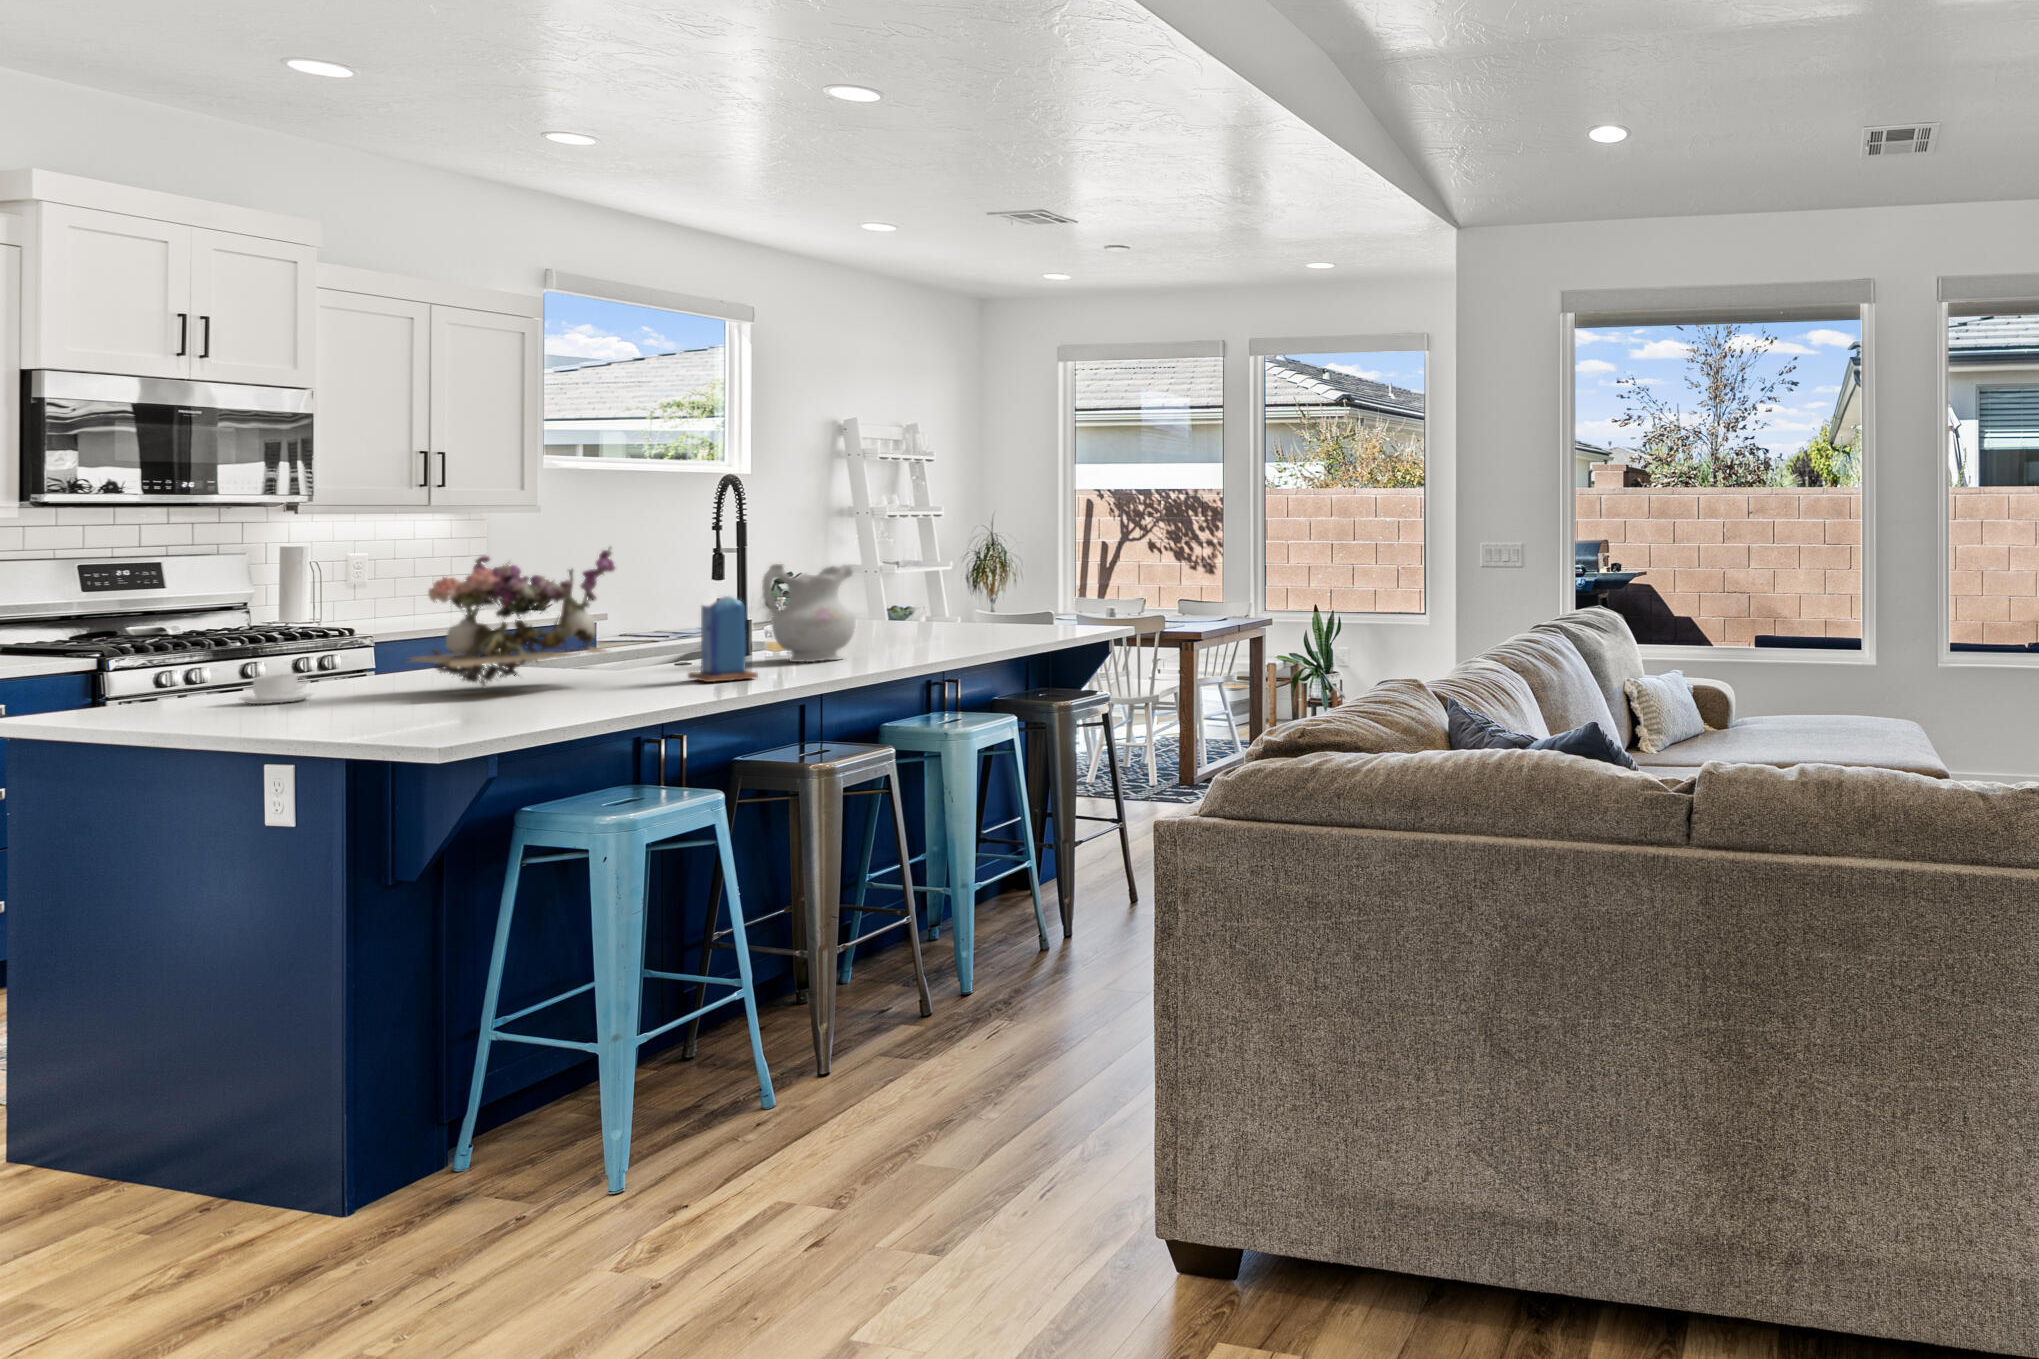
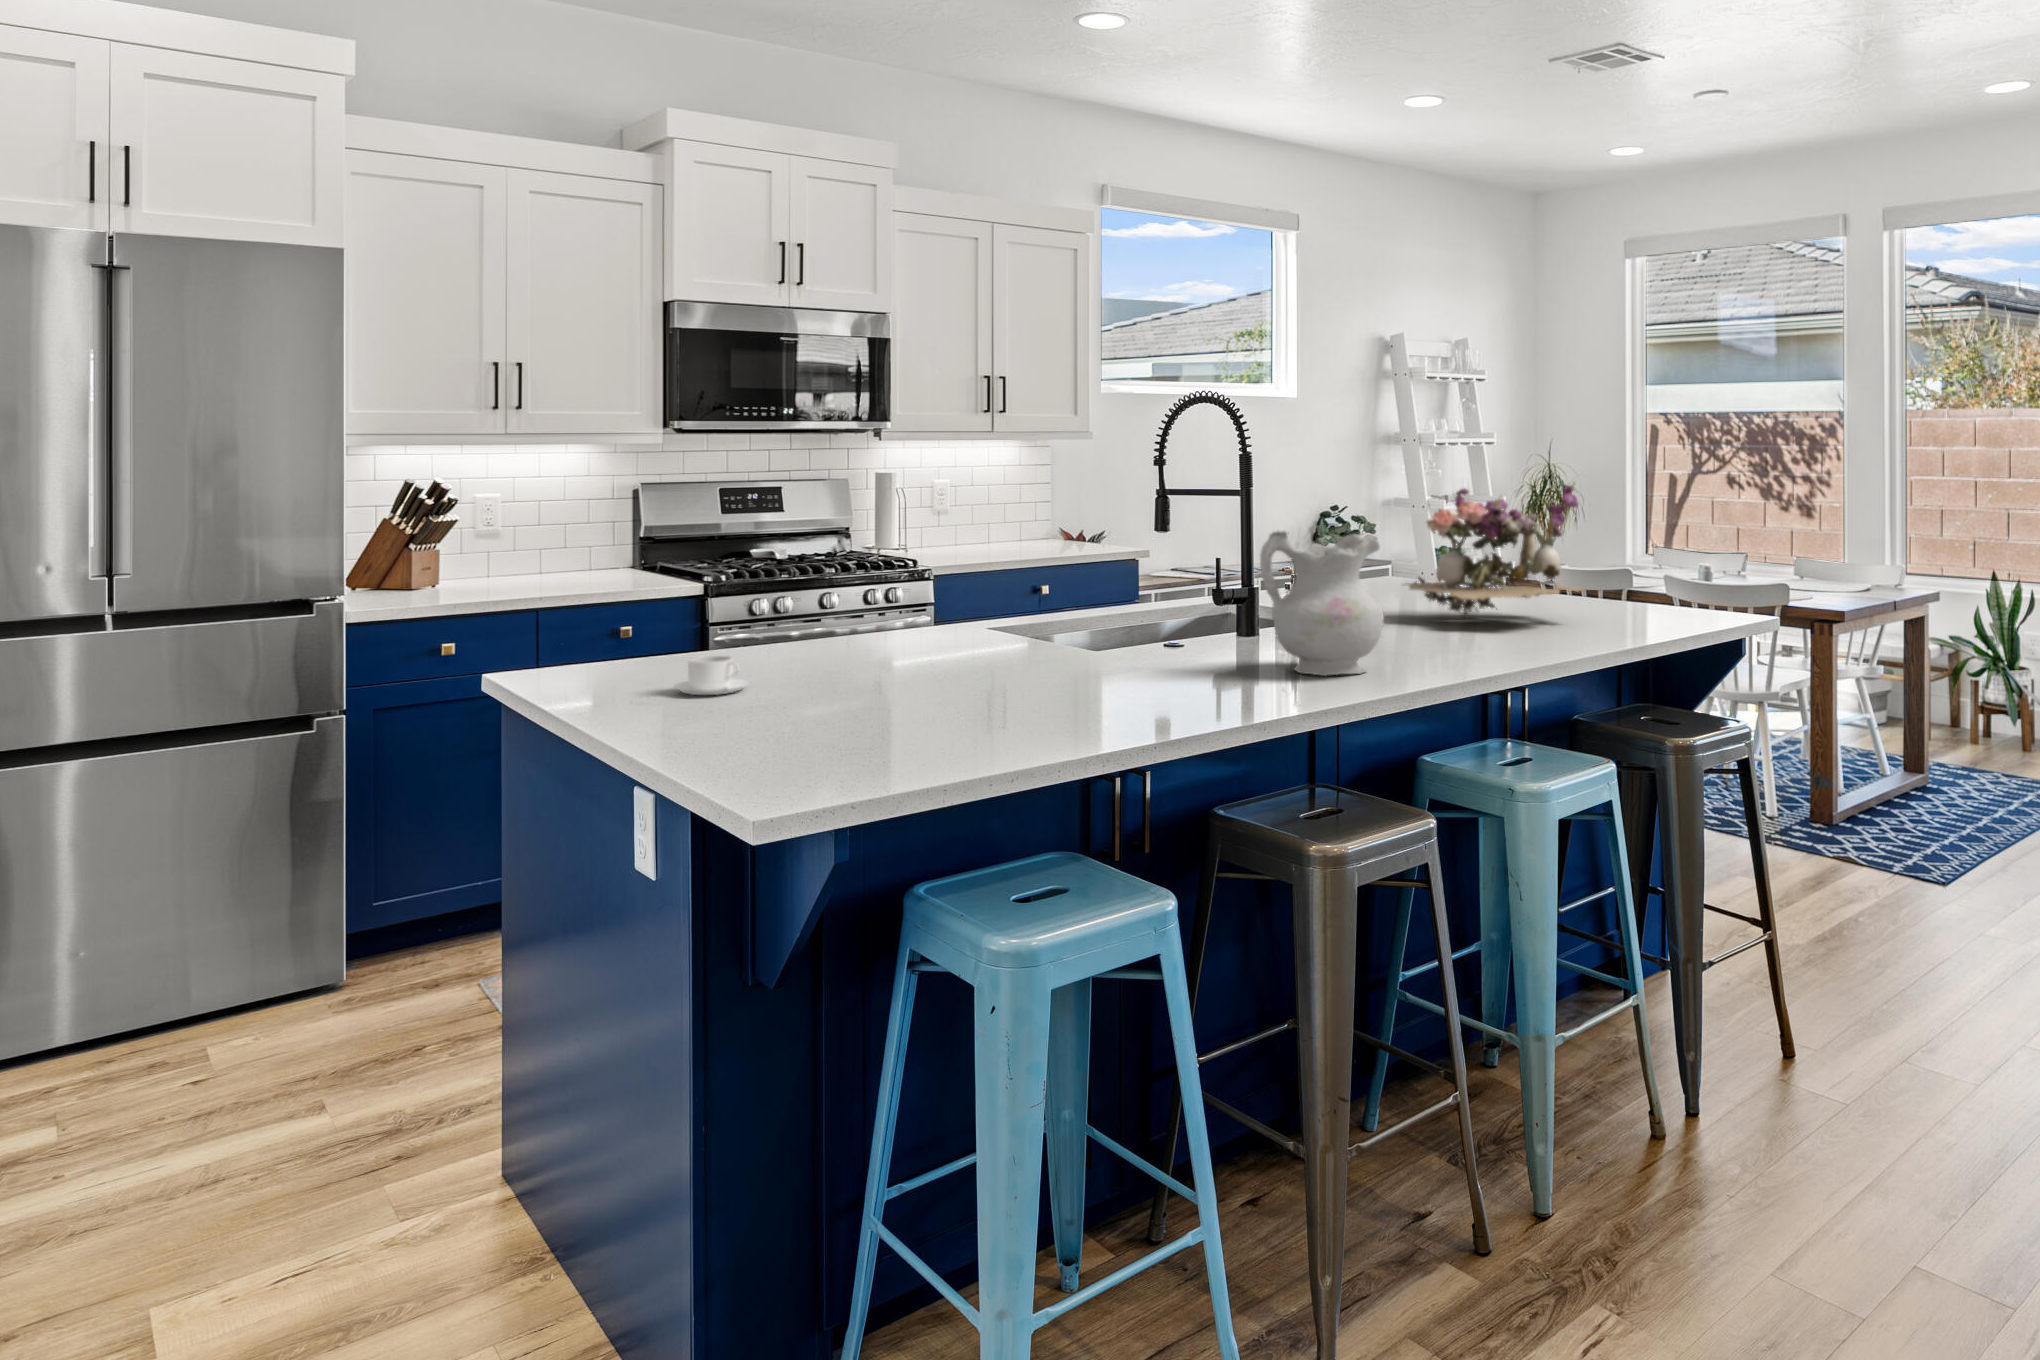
flower arrangement: present [405,547,615,687] -> present [1402,482,1581,617]
candle: present [688,592,758,682] -> none [1153,575,1242,715]

